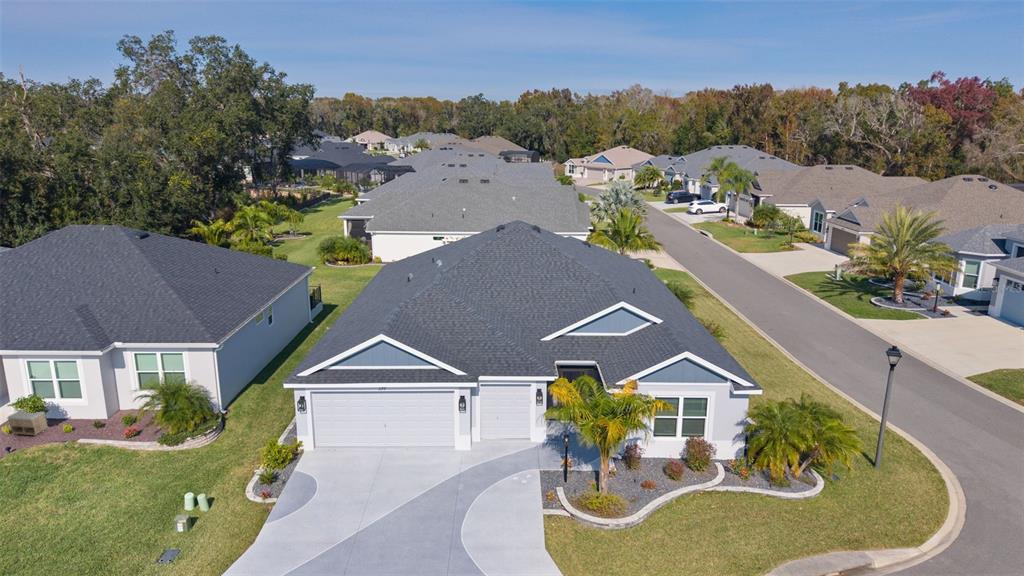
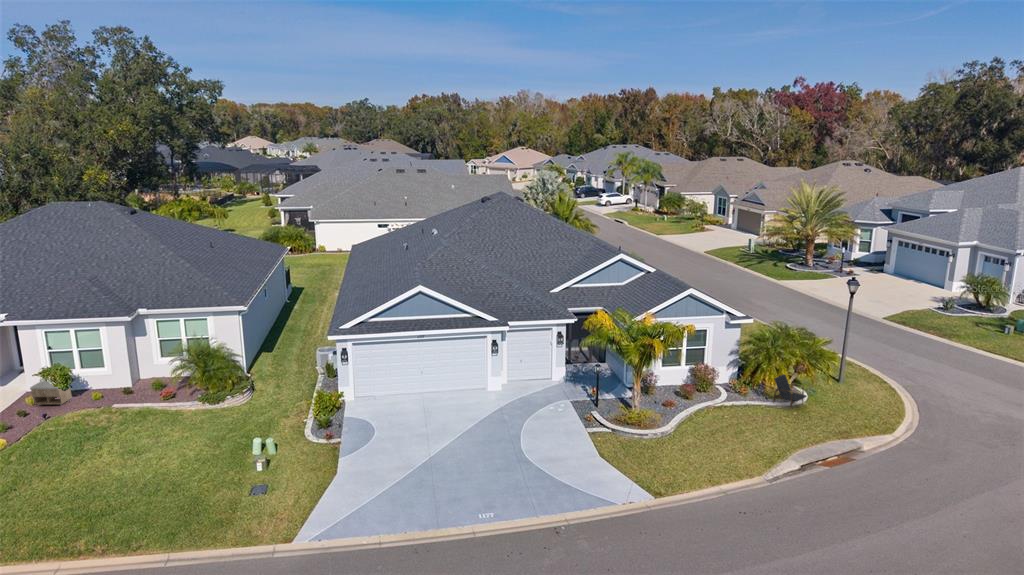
lounge chair: none [779,458,820,504] -> present [773,374,806,409]

